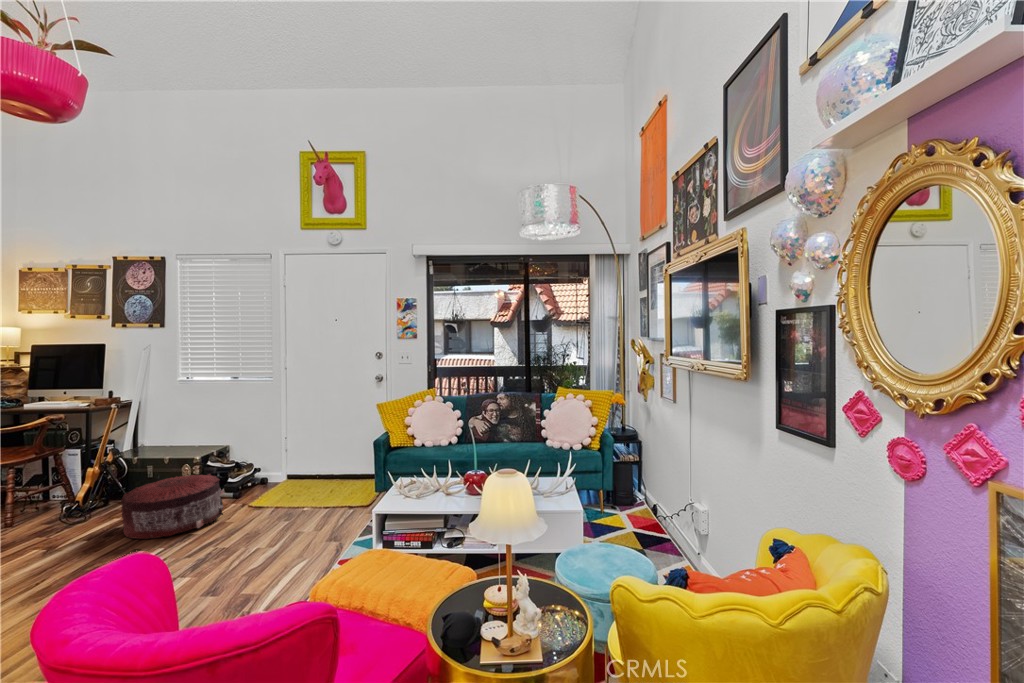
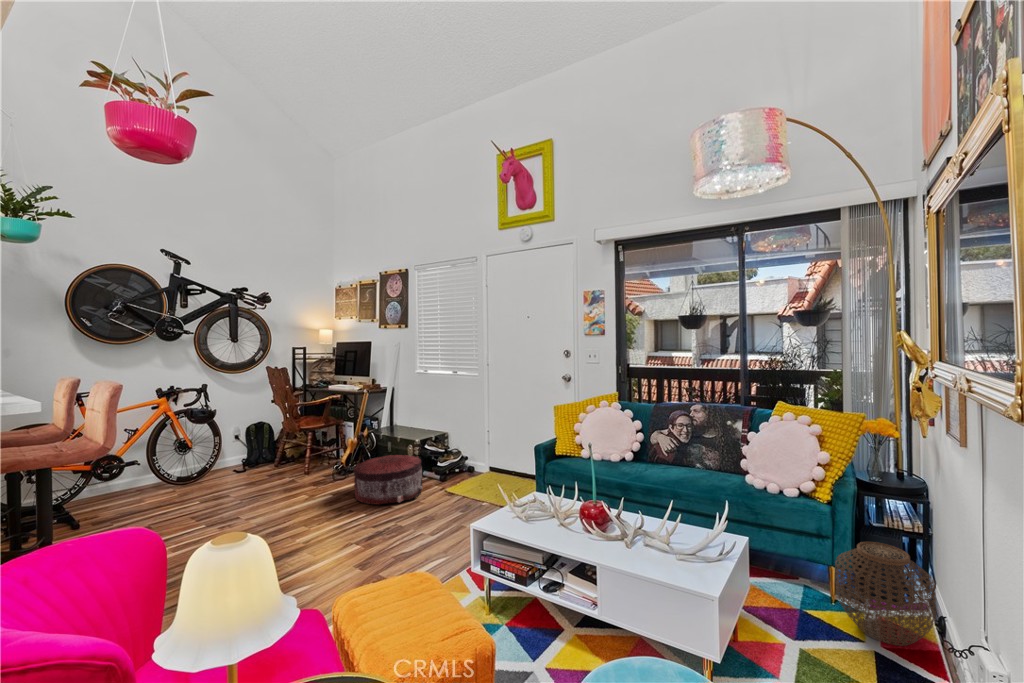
woven basket: none [608,468,657,527] -> present [835,542,936,646]

